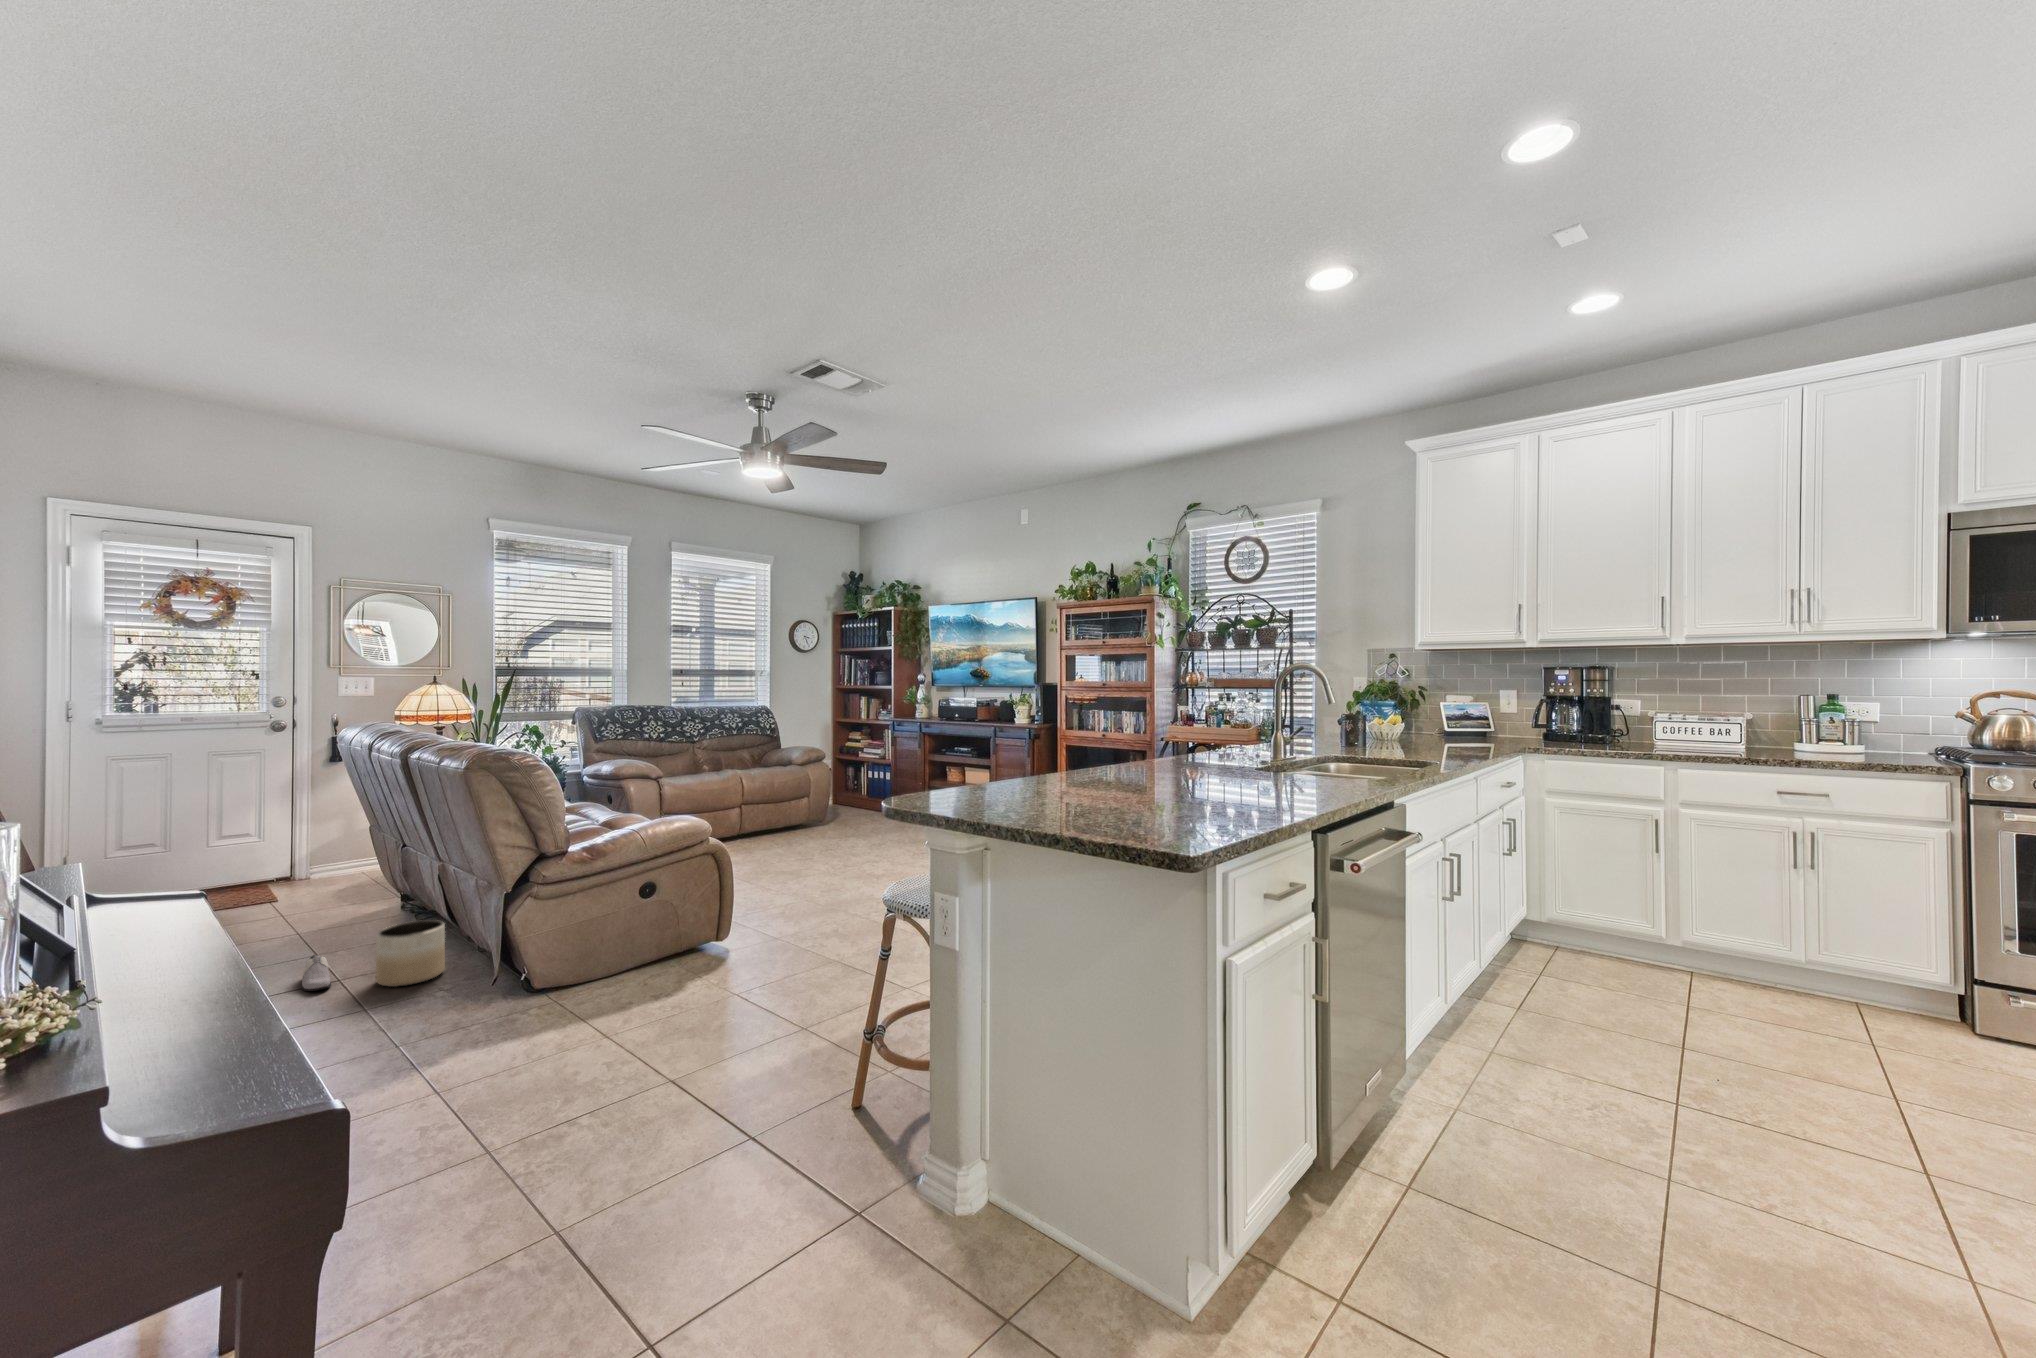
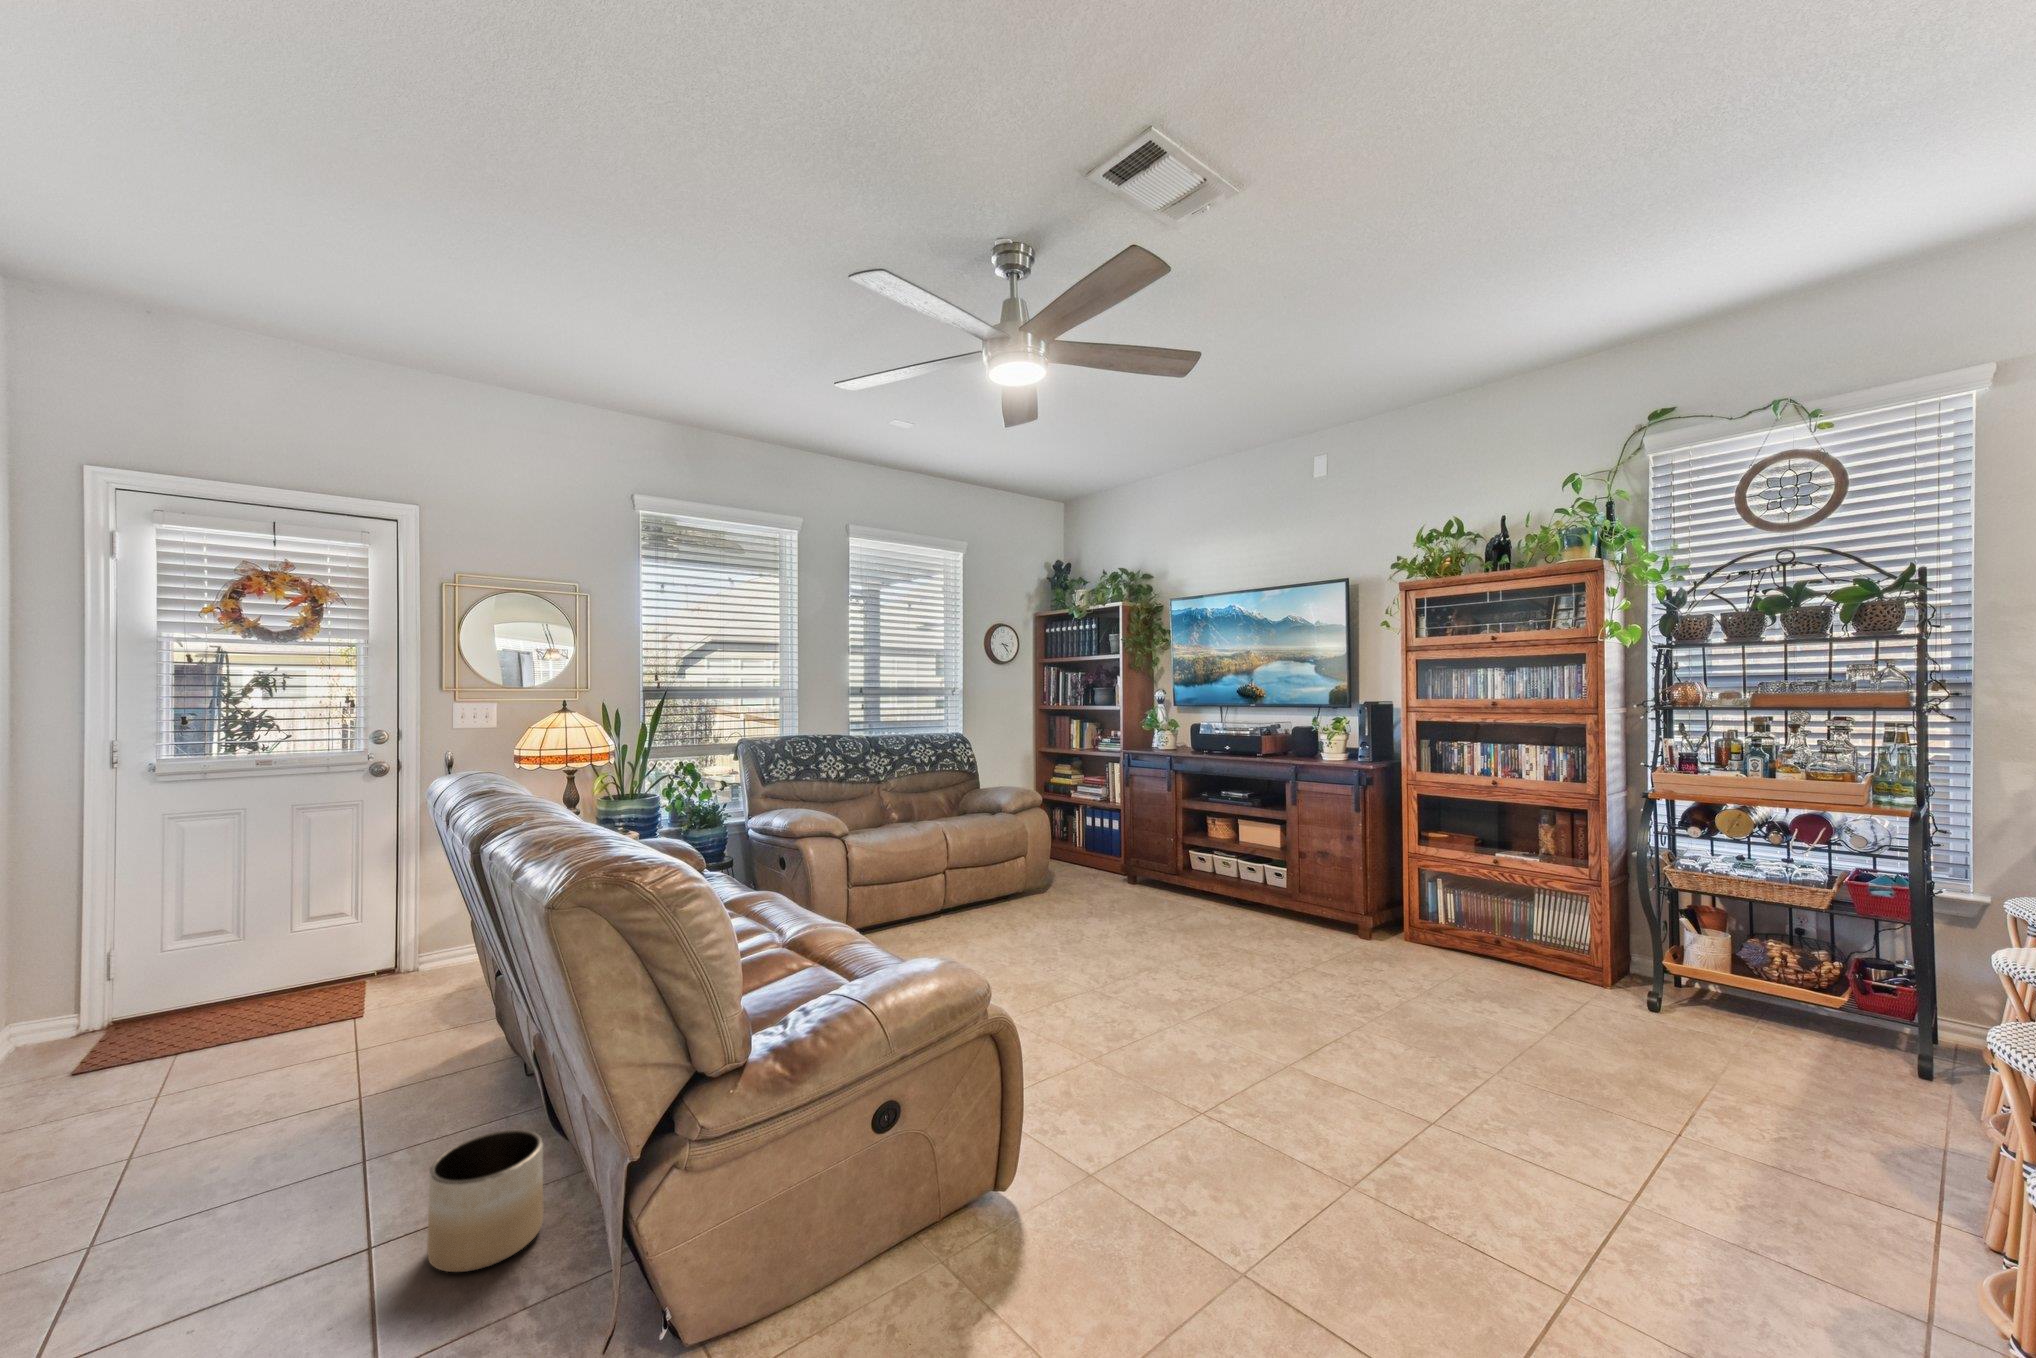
shoe: present [302,955,331,991] -> none [311,1184,360,1276]

